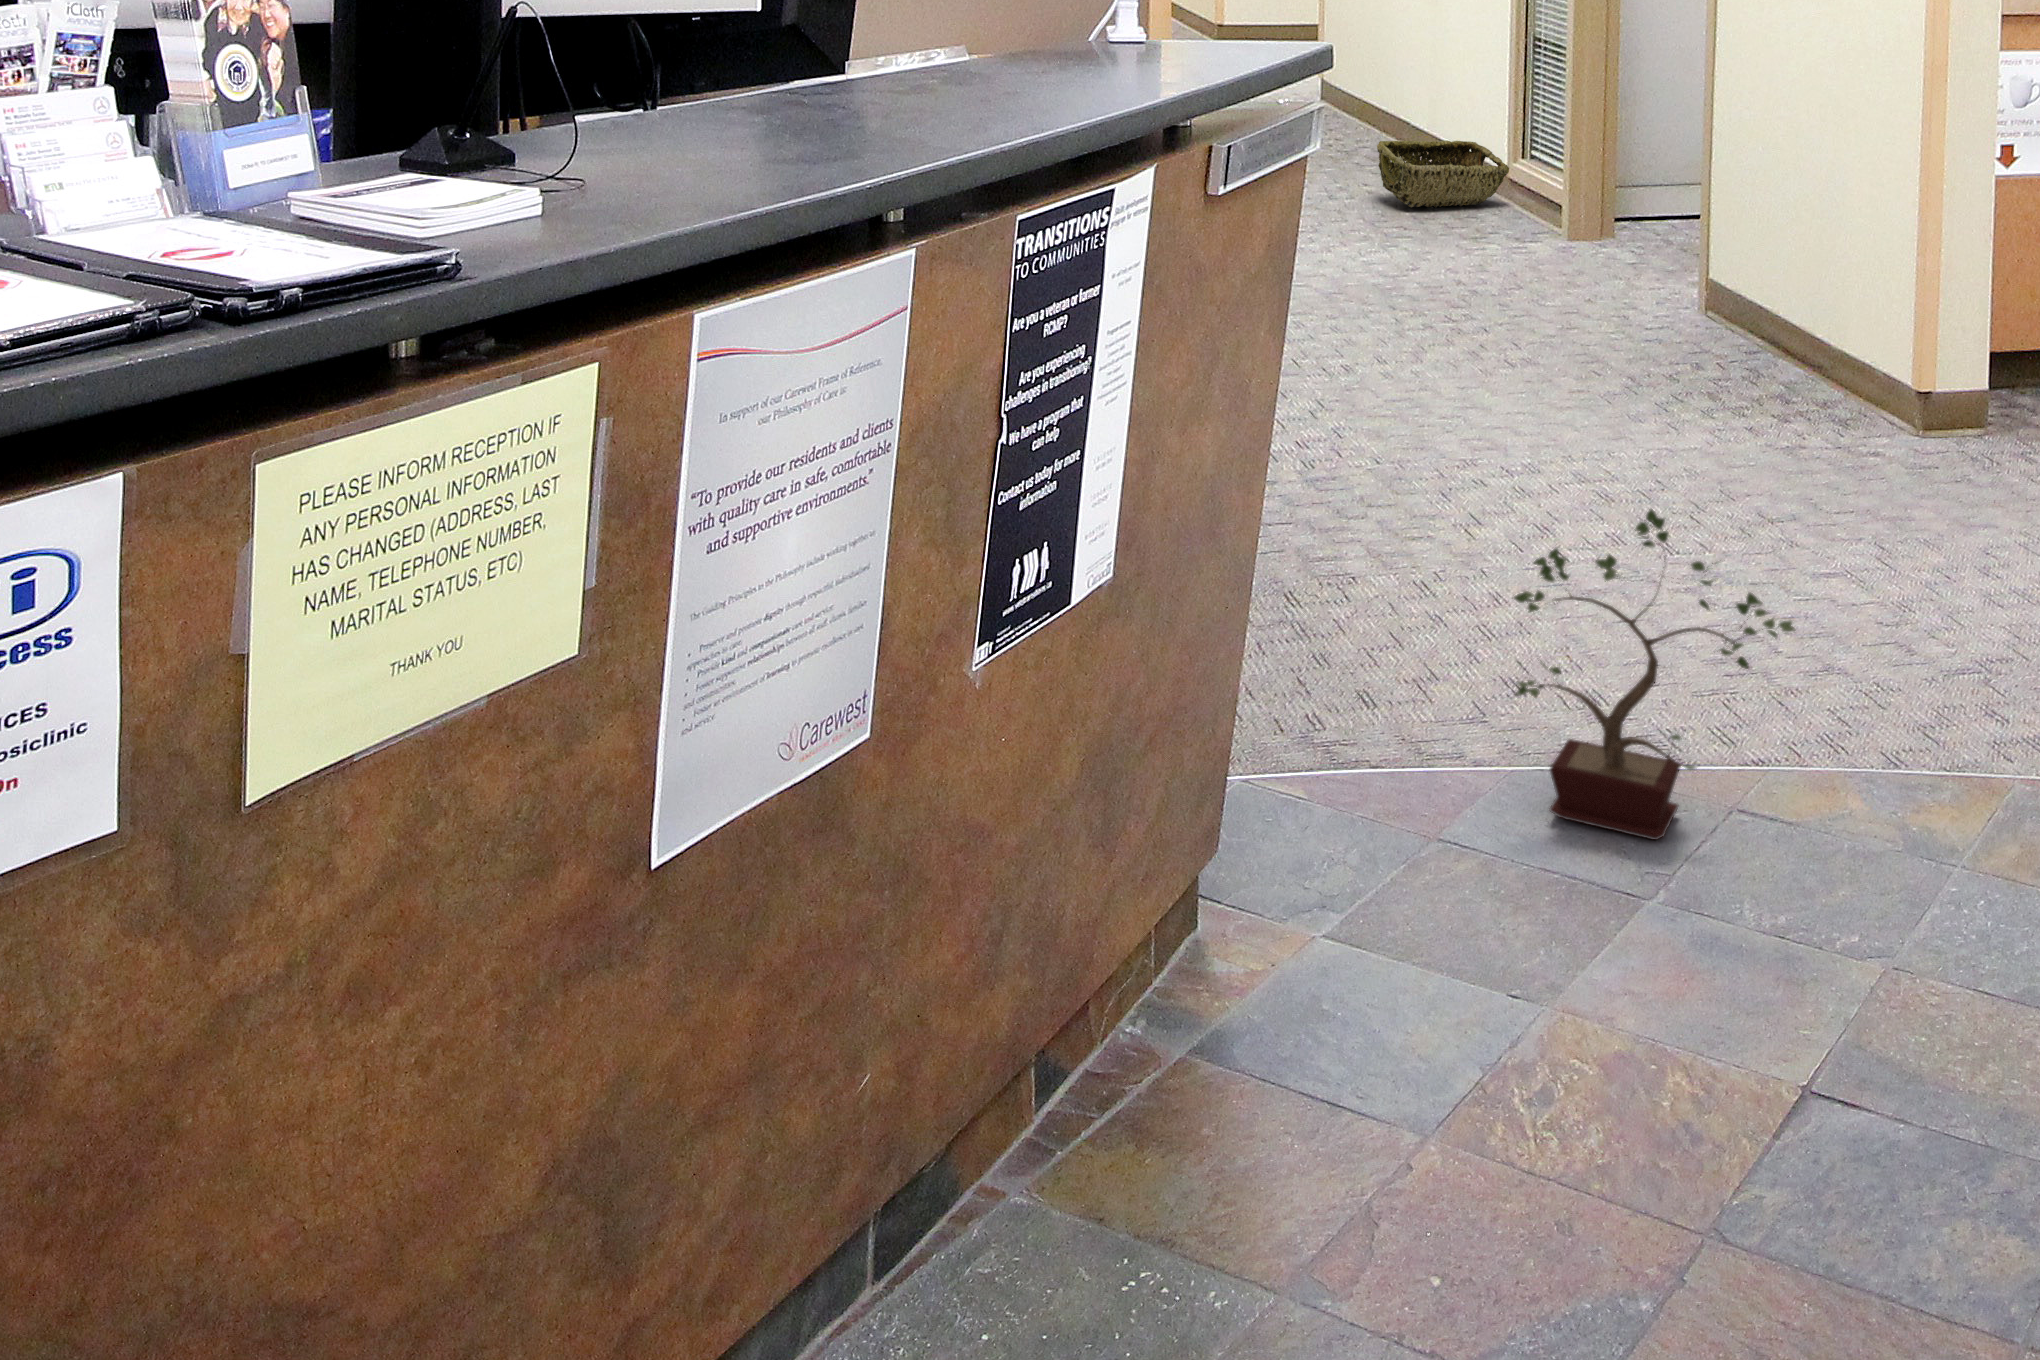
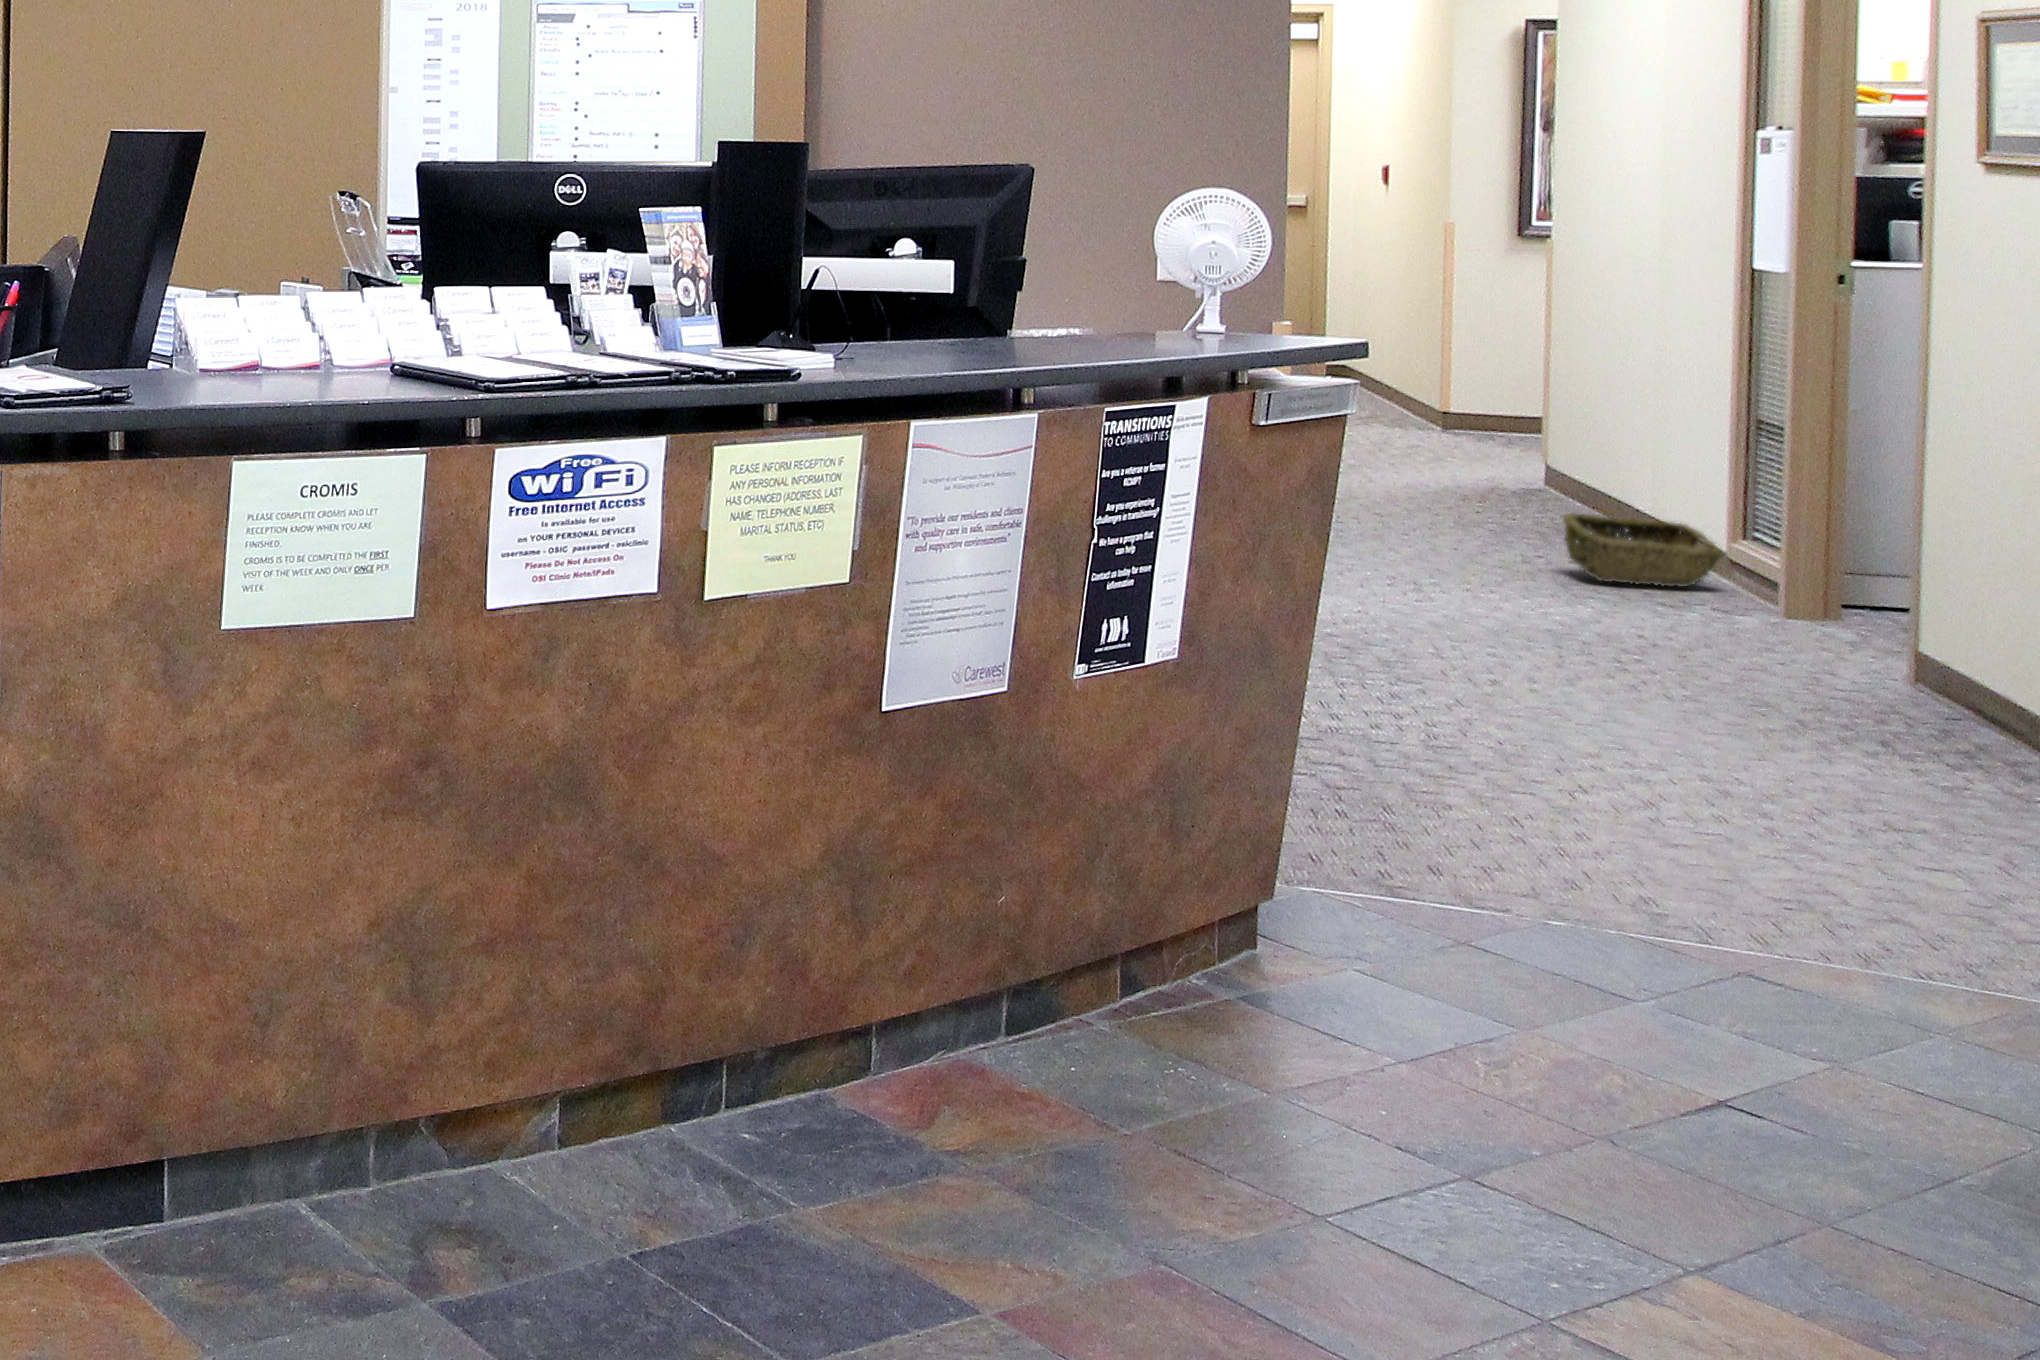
potted plant: present [1512,509,1795,840] -> none [1508,716,1745,964]

